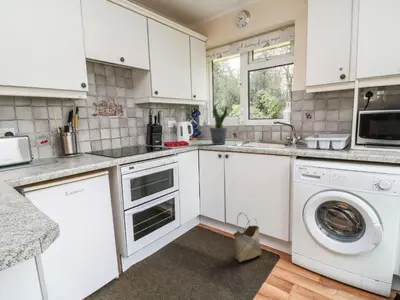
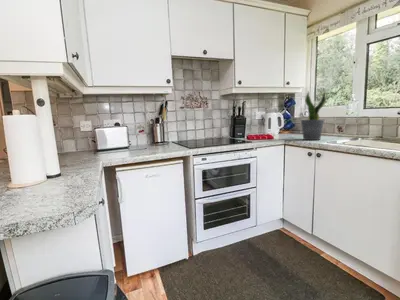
woven basket: present [234,213,261,262] -> none [314,227,355,287]

